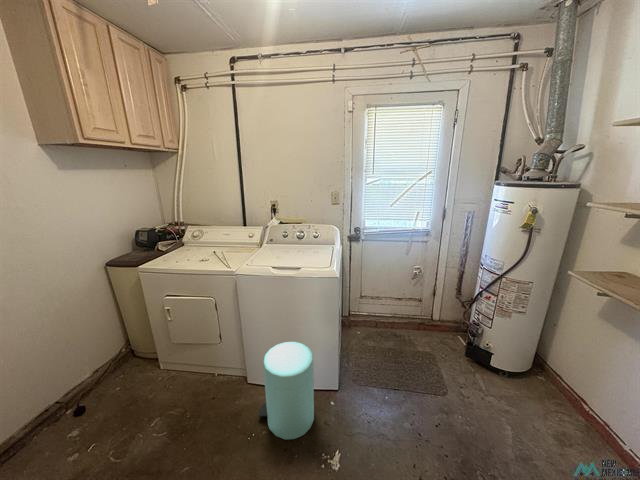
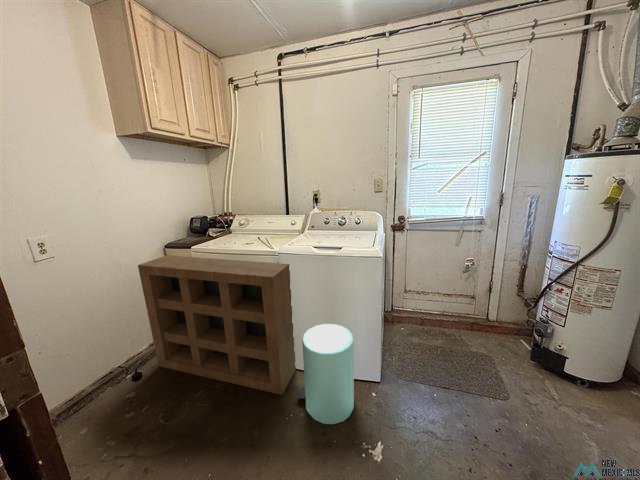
shelving unit: none [74,276,257,414] -> present [138,255,296,395]

